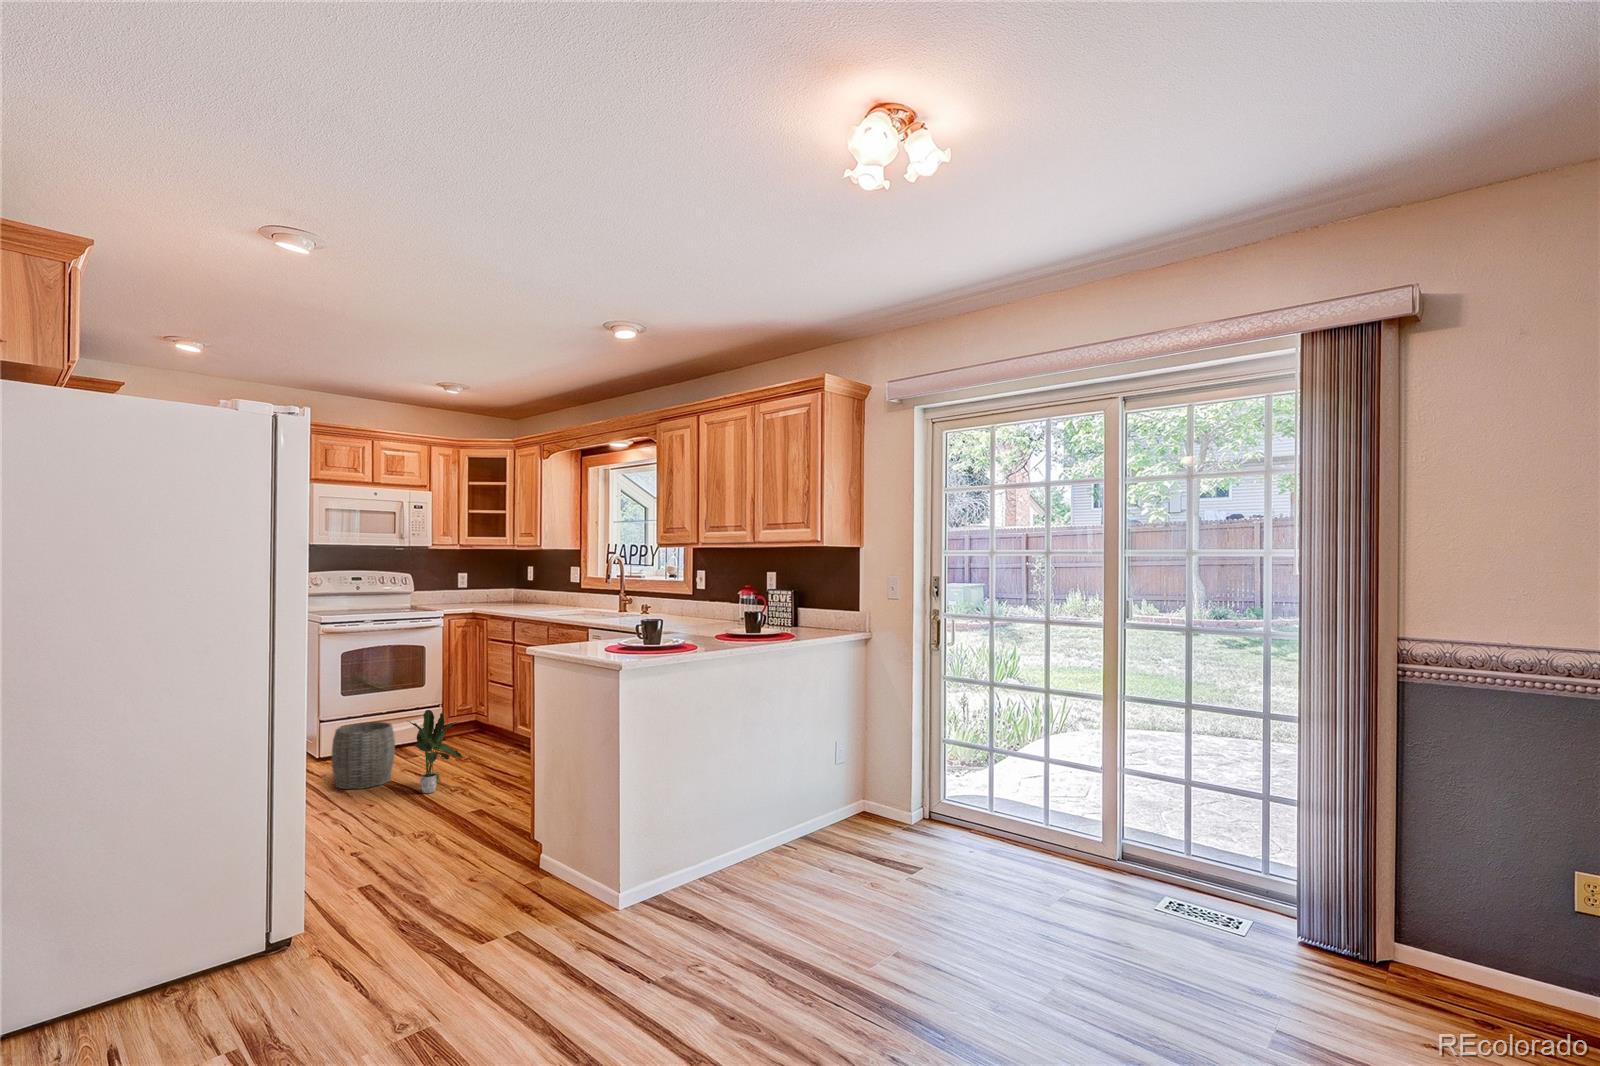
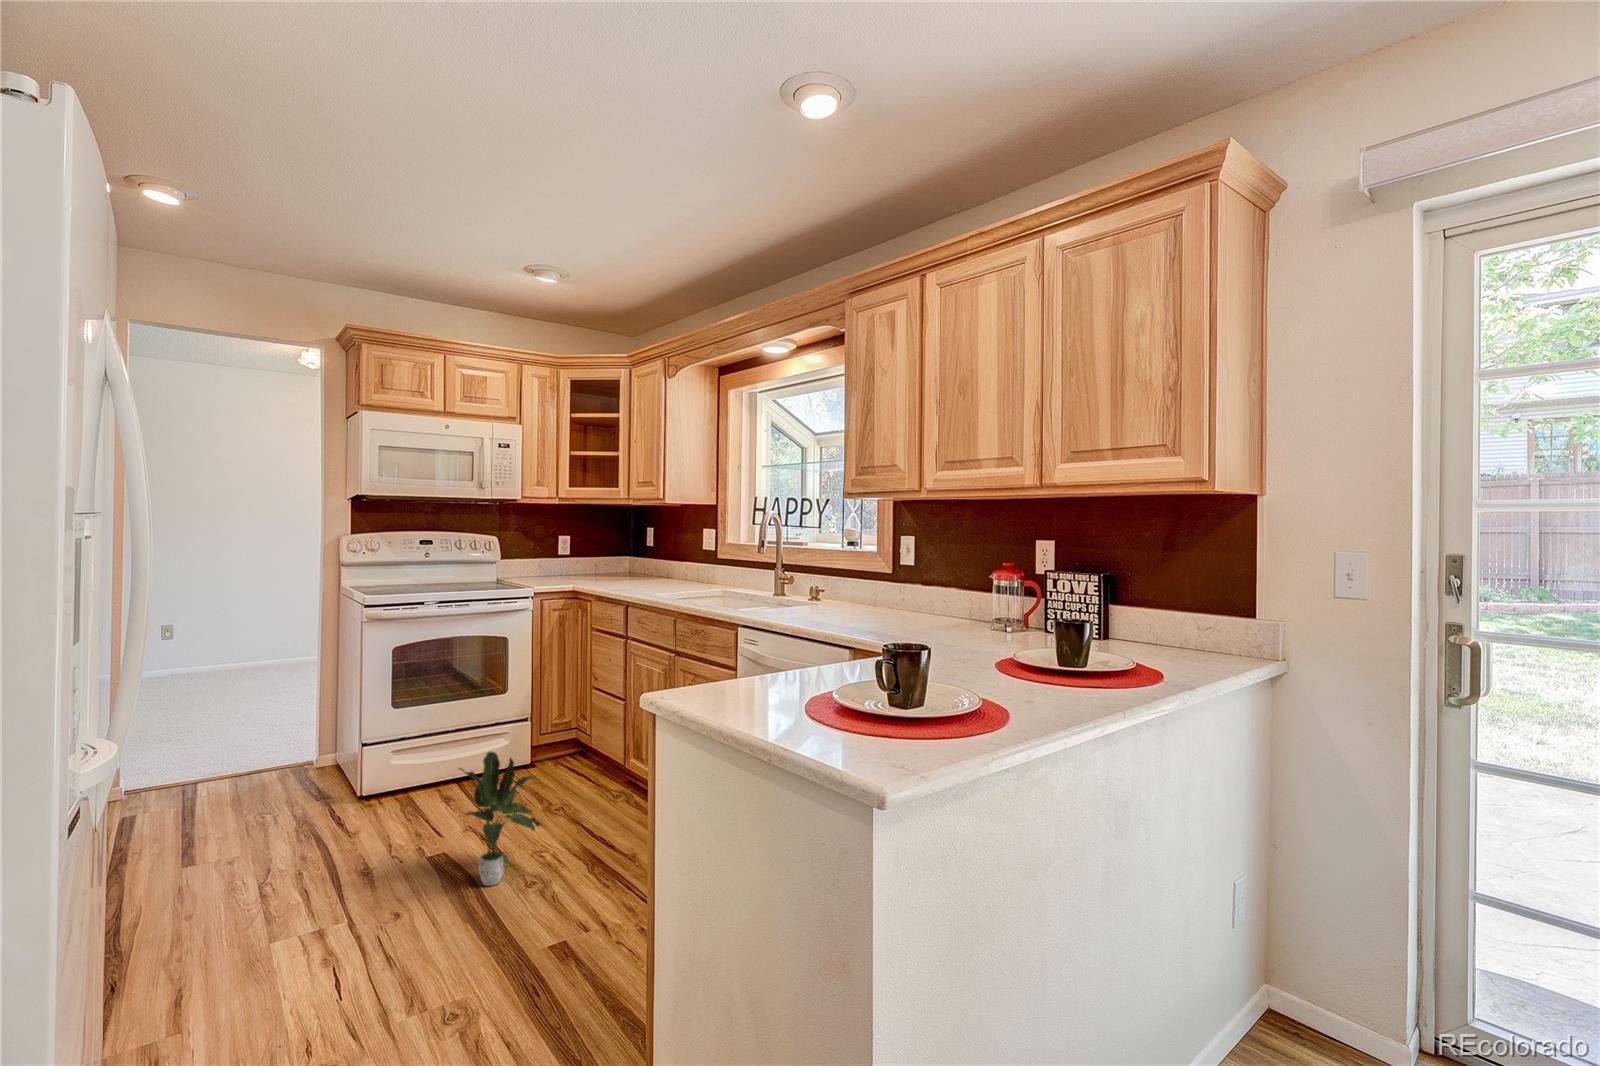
woven basket: present [332,722,395,789] -> none [356,756,450,867]

